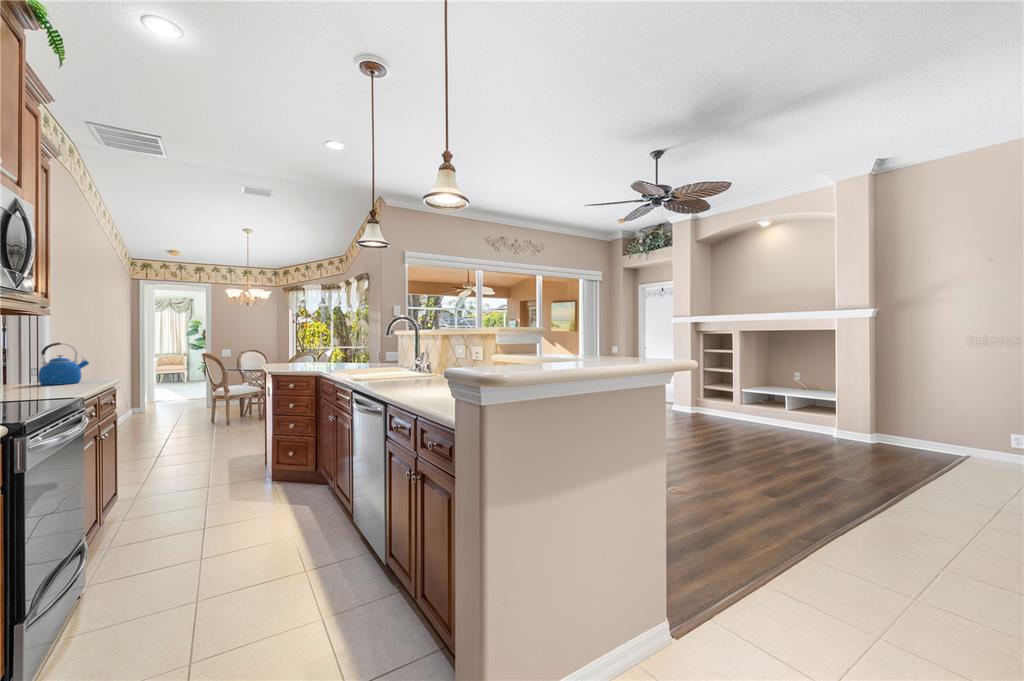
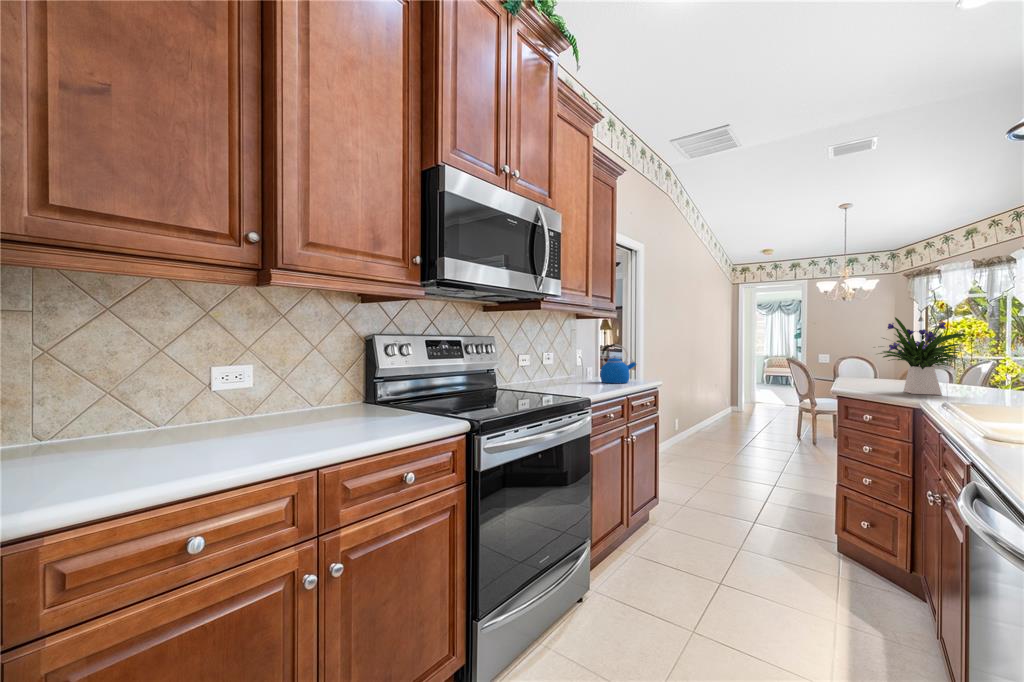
flower arrangement: none [289,323,336,370] -> present [880,317,966,395]

